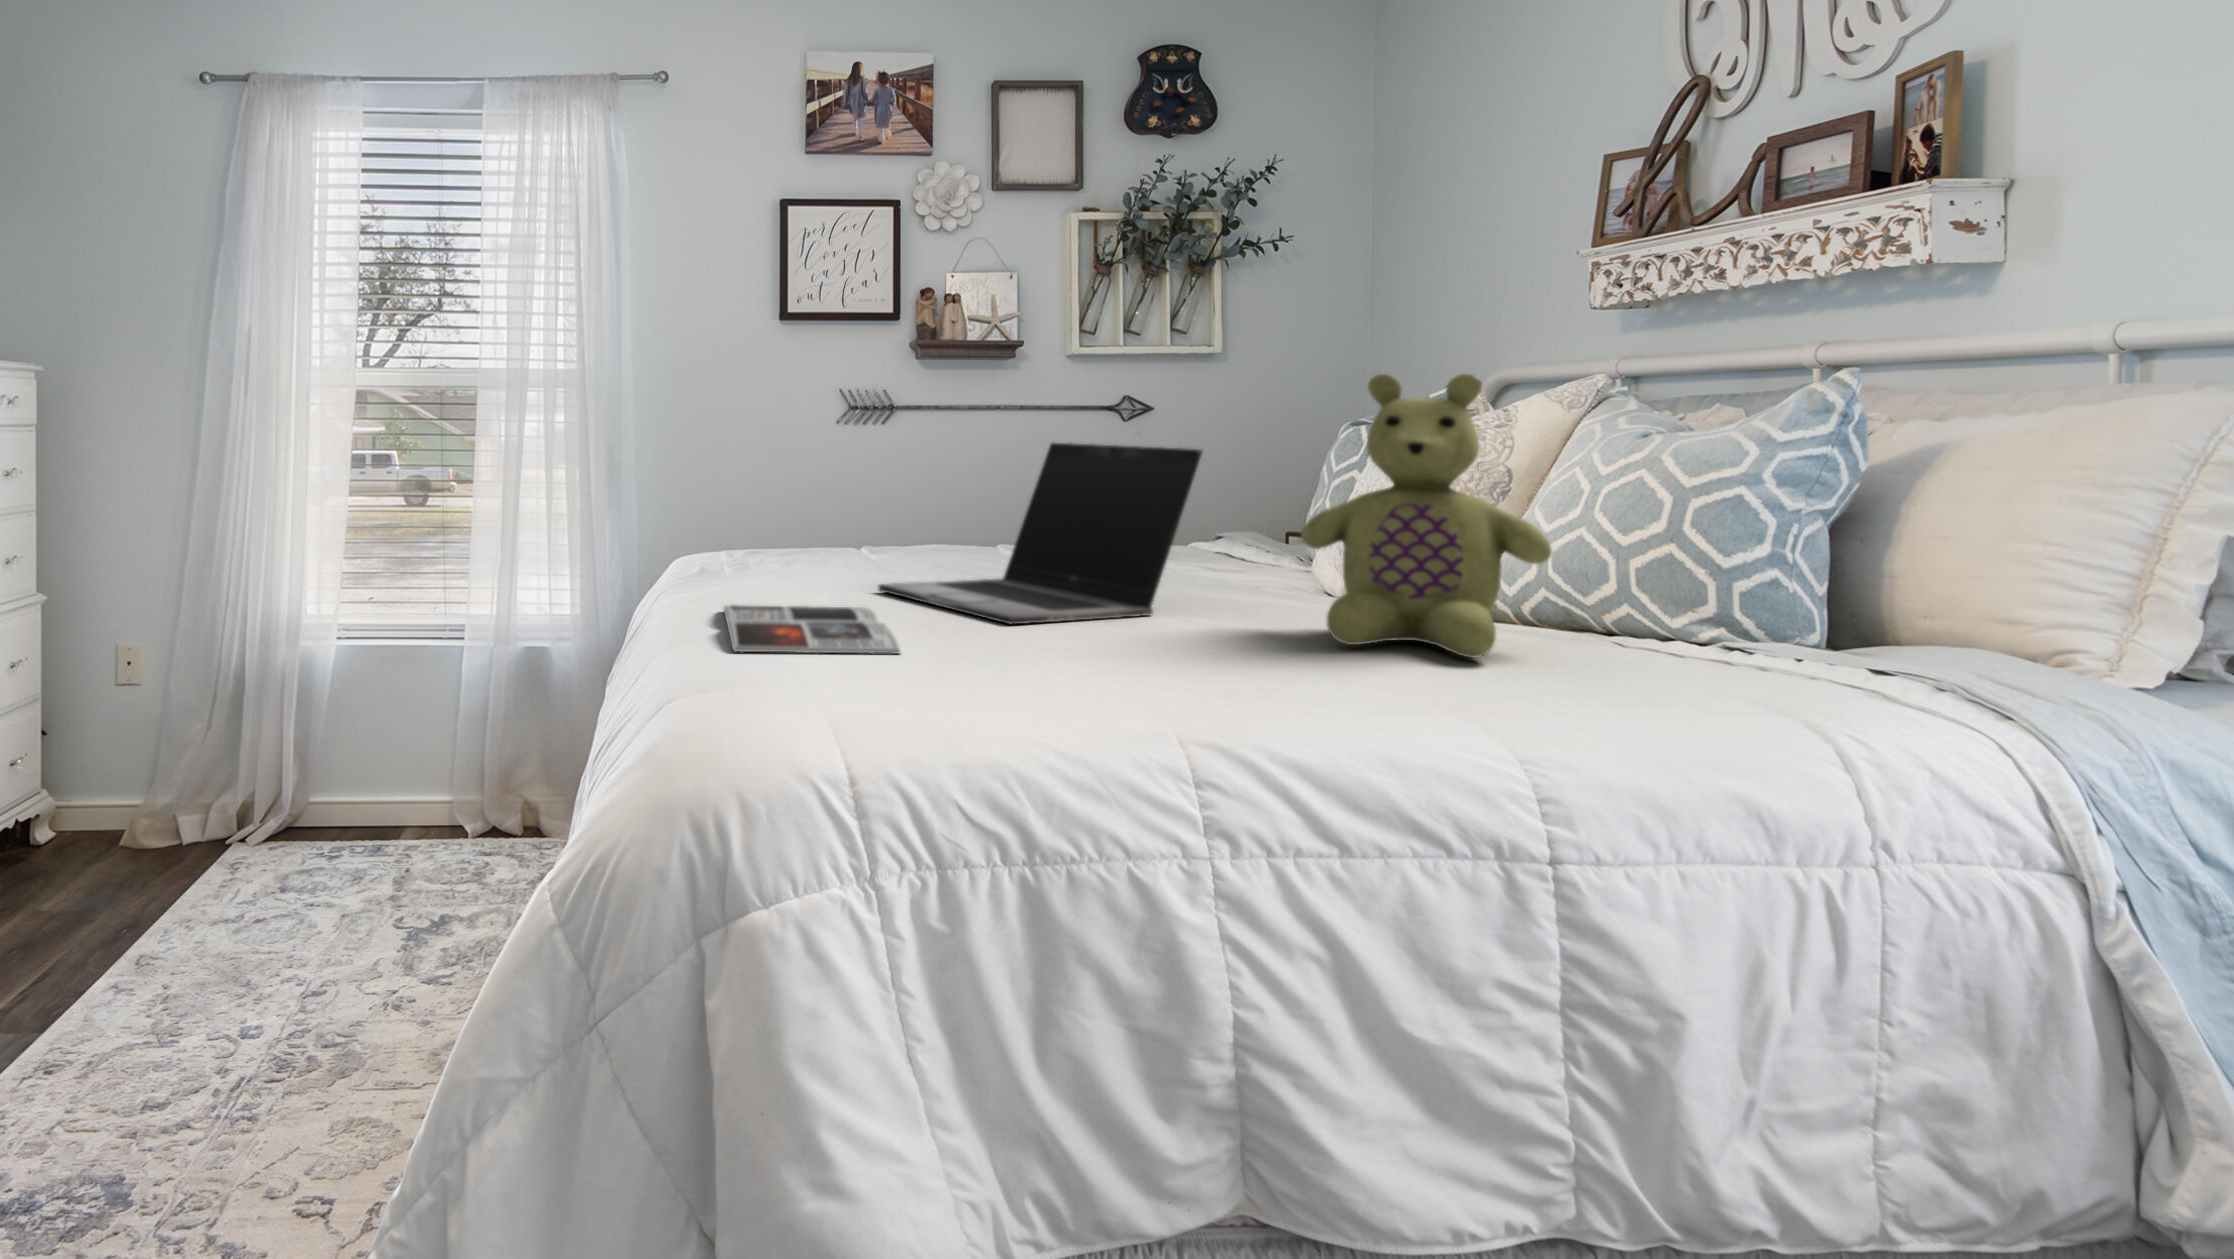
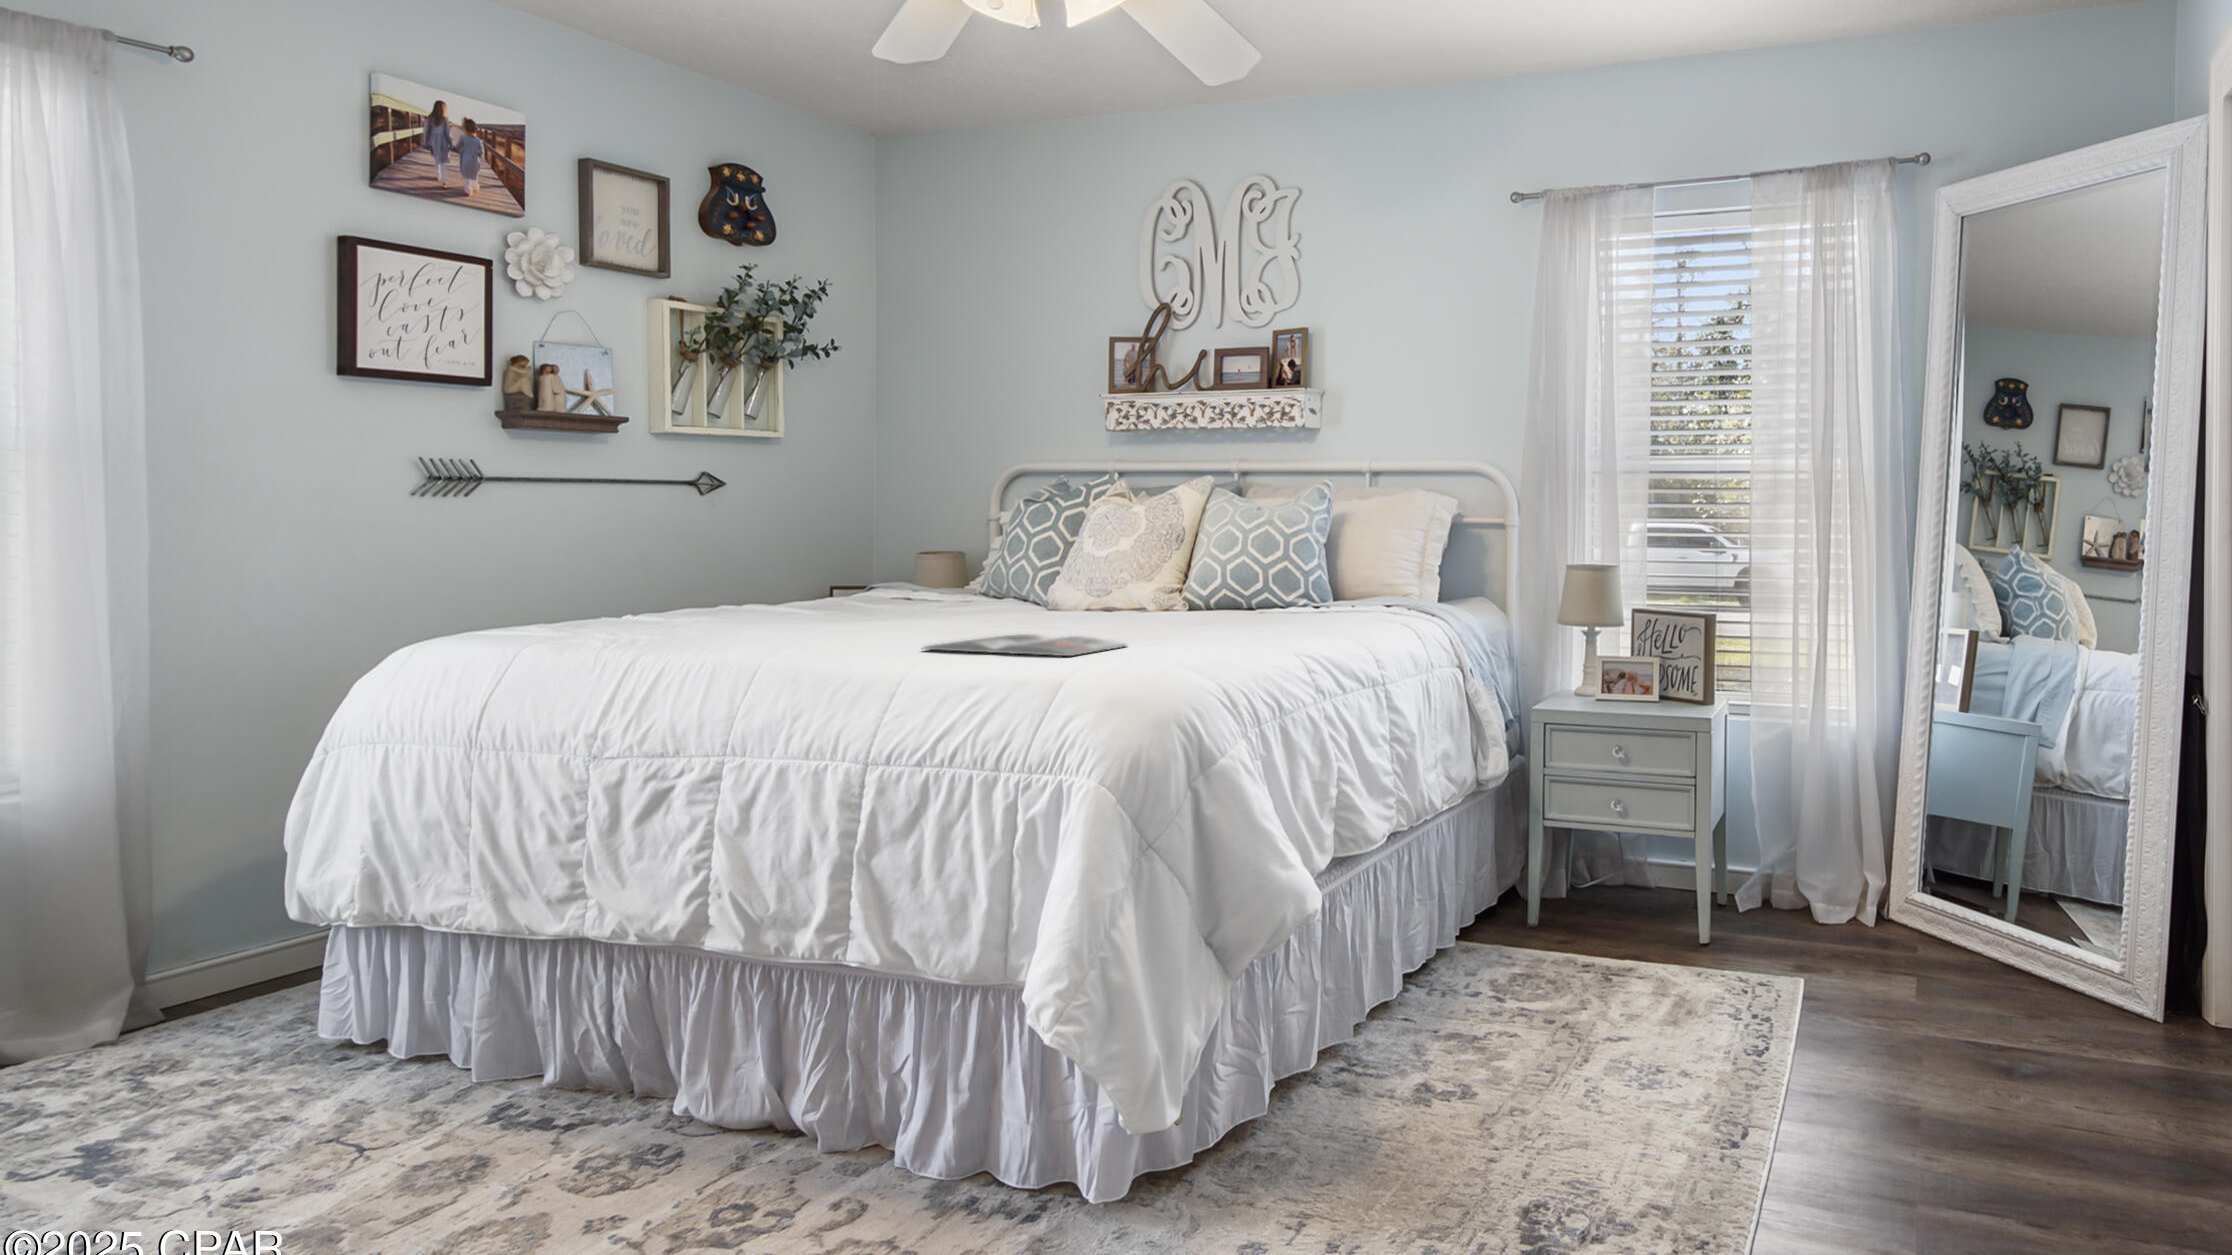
stuffed bear: present [1301,374,1552,658] -> none [1180,478,1296,621]
laptop: present [879,443,1202,624] -> none [922,519,1115,634]

